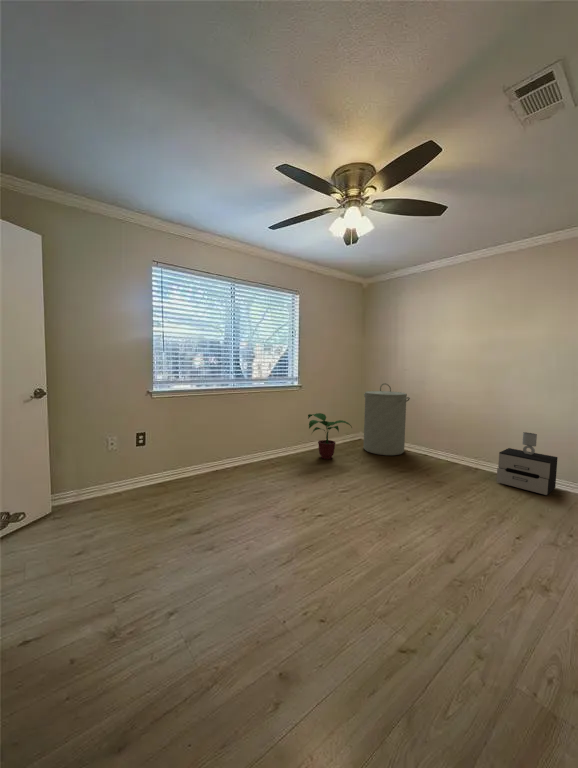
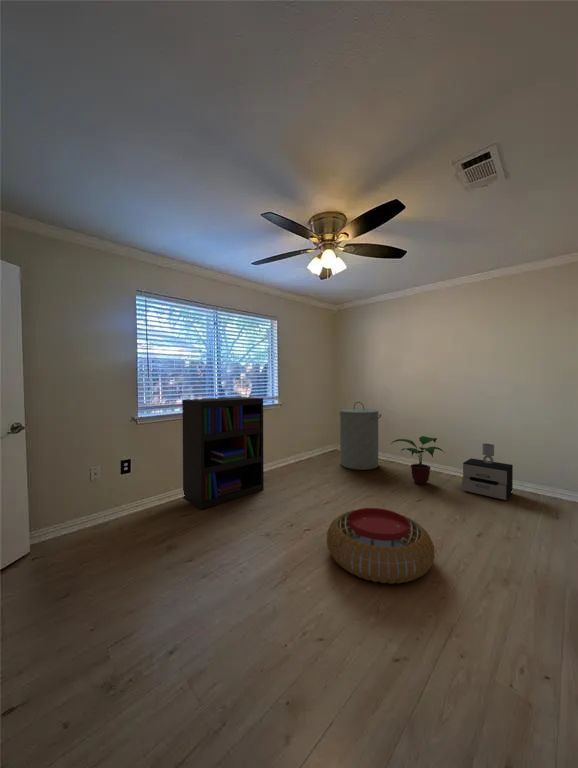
bookshelf: none [199,375,282,486] -> present [182,397,264,509]
potted plant: present [308,413,351,459] -> present [391,436,443,484]
pouf: none [340,495,459,577] -> present [327,508,434,584]

